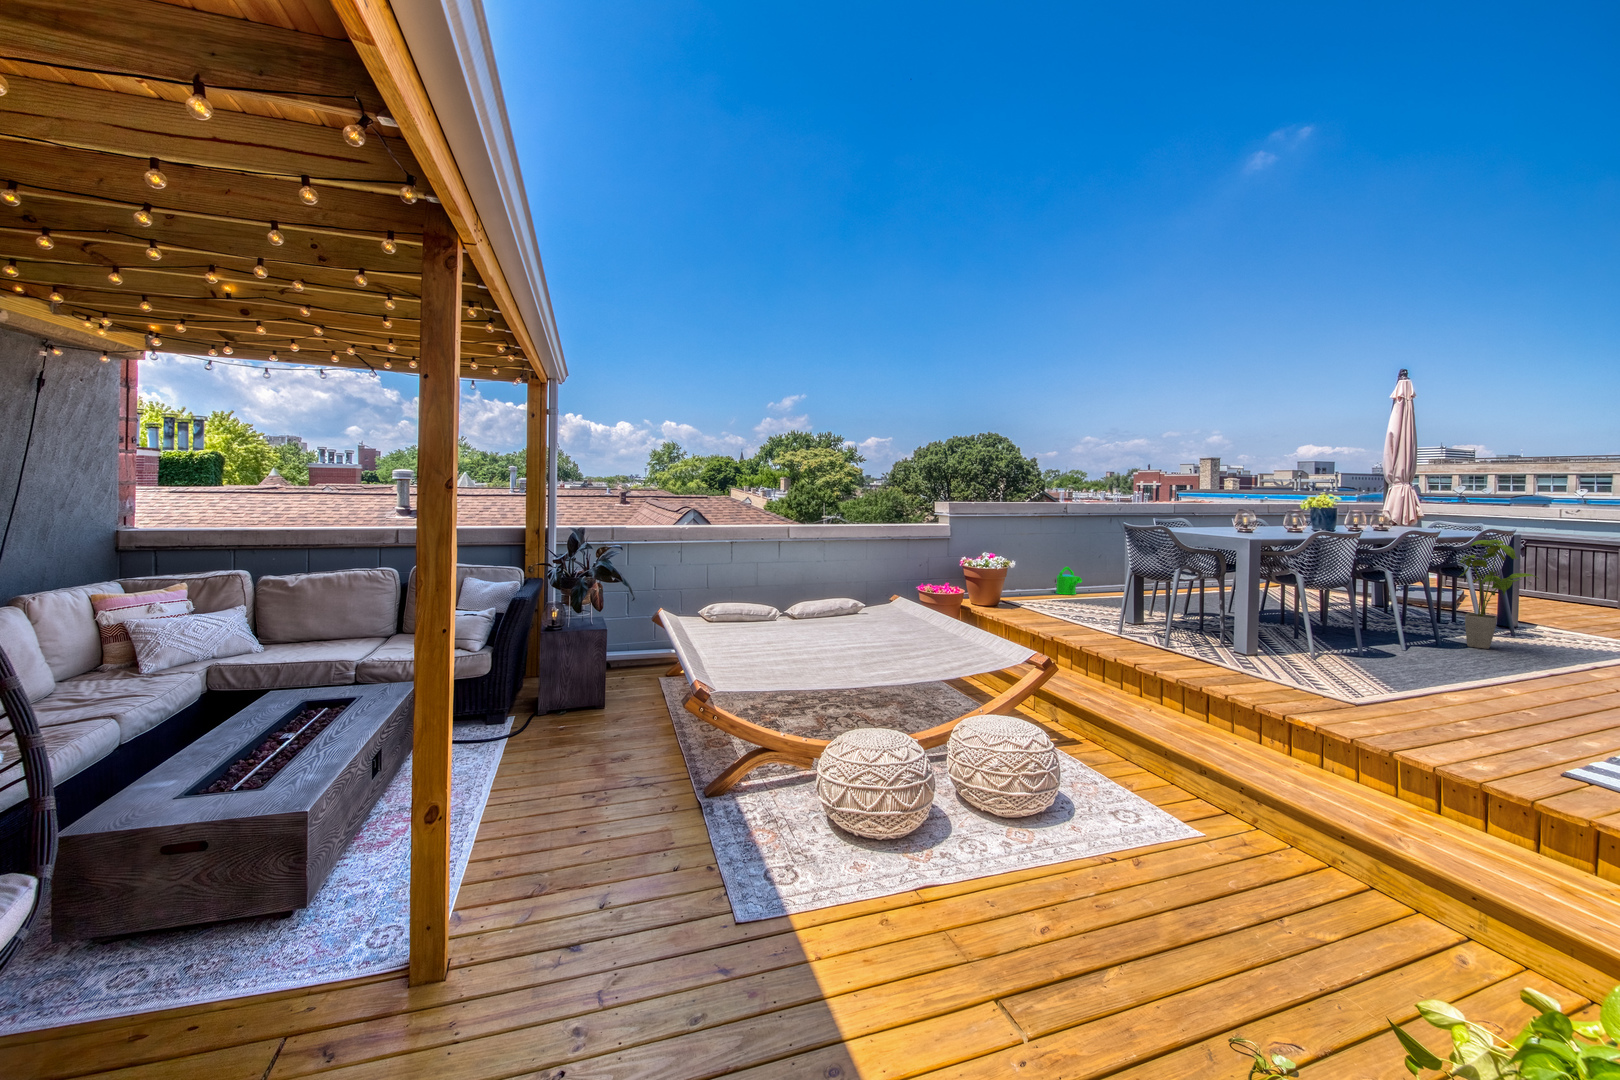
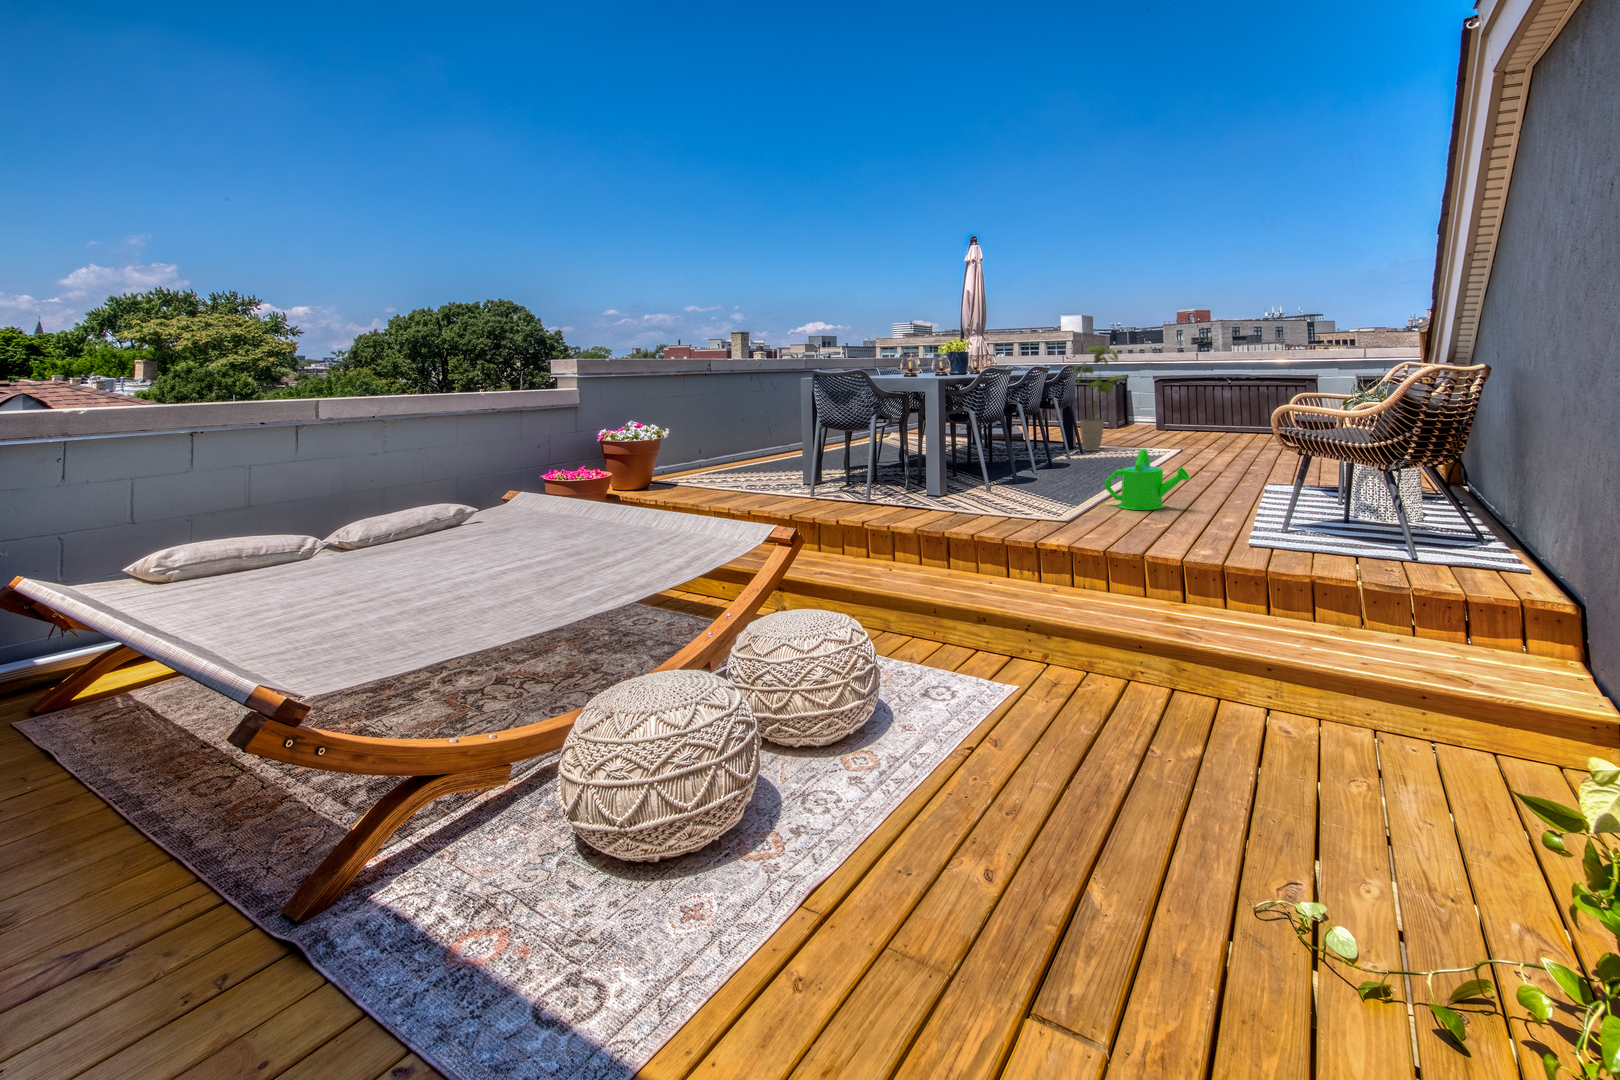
watering can: present [1055,567,1082,595] -> present [1105,449,1190,510]

